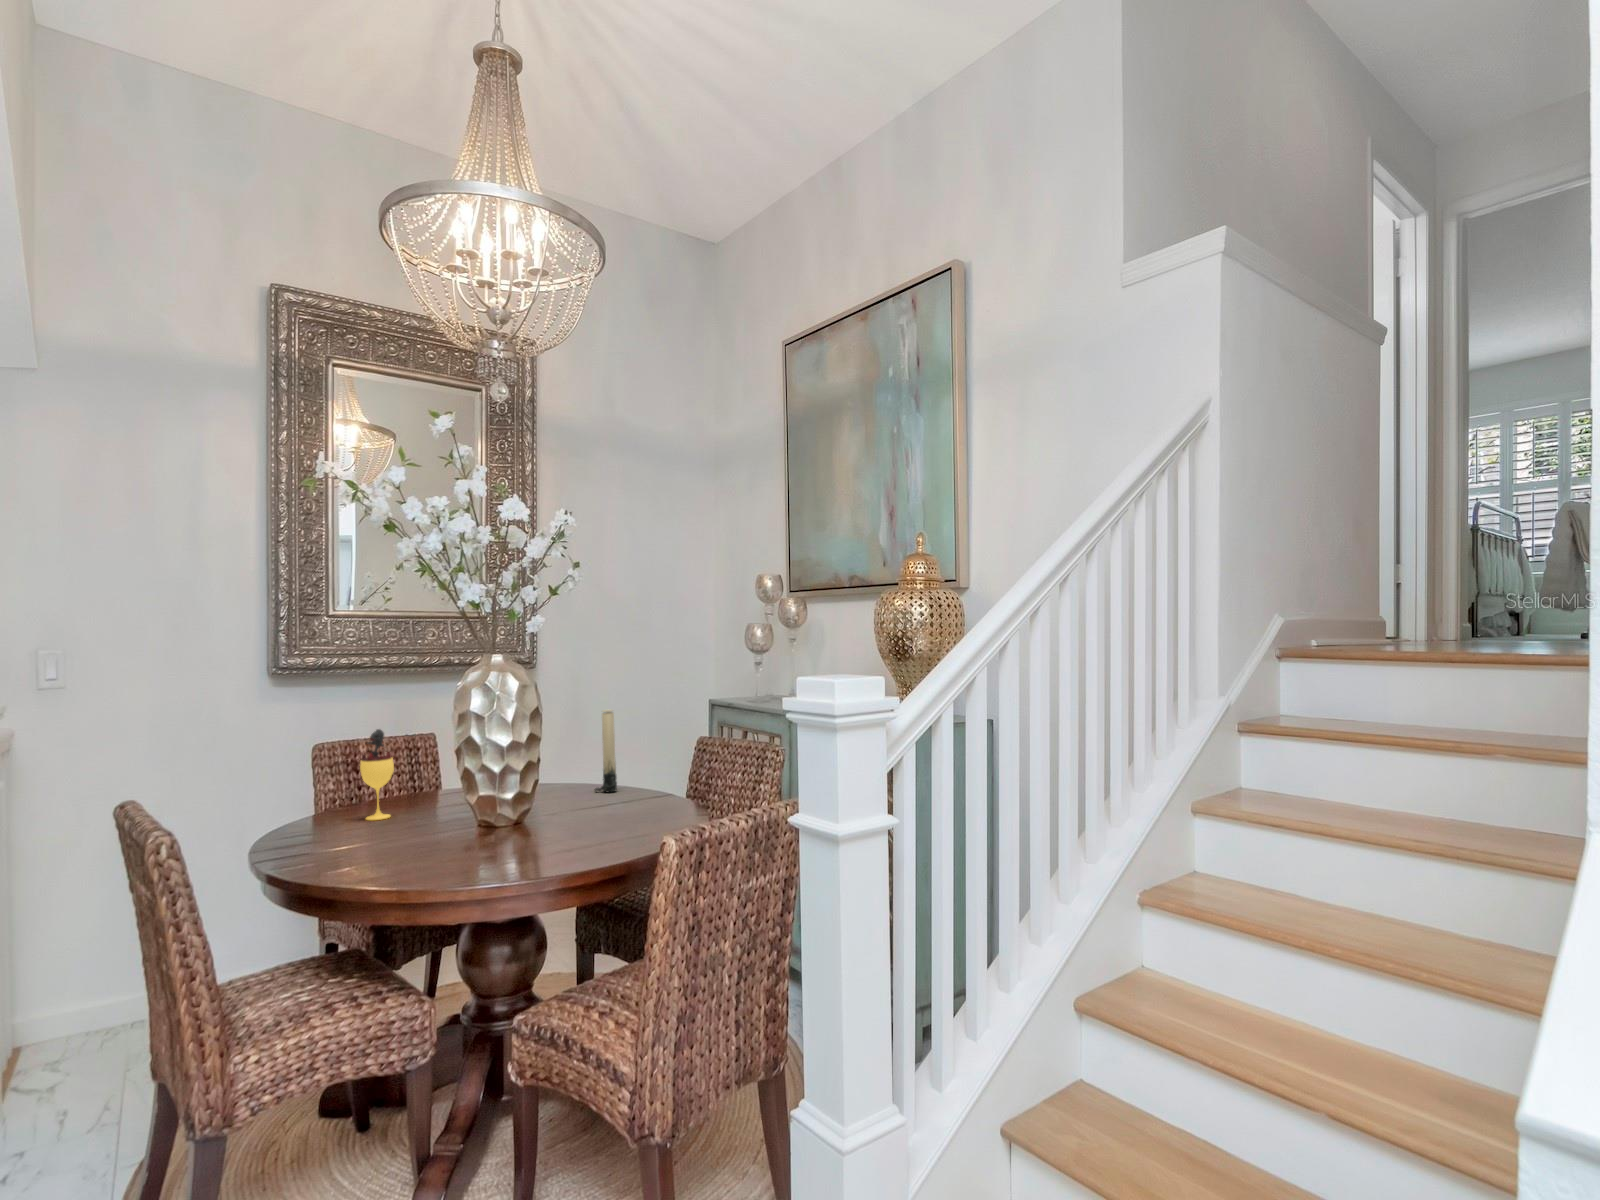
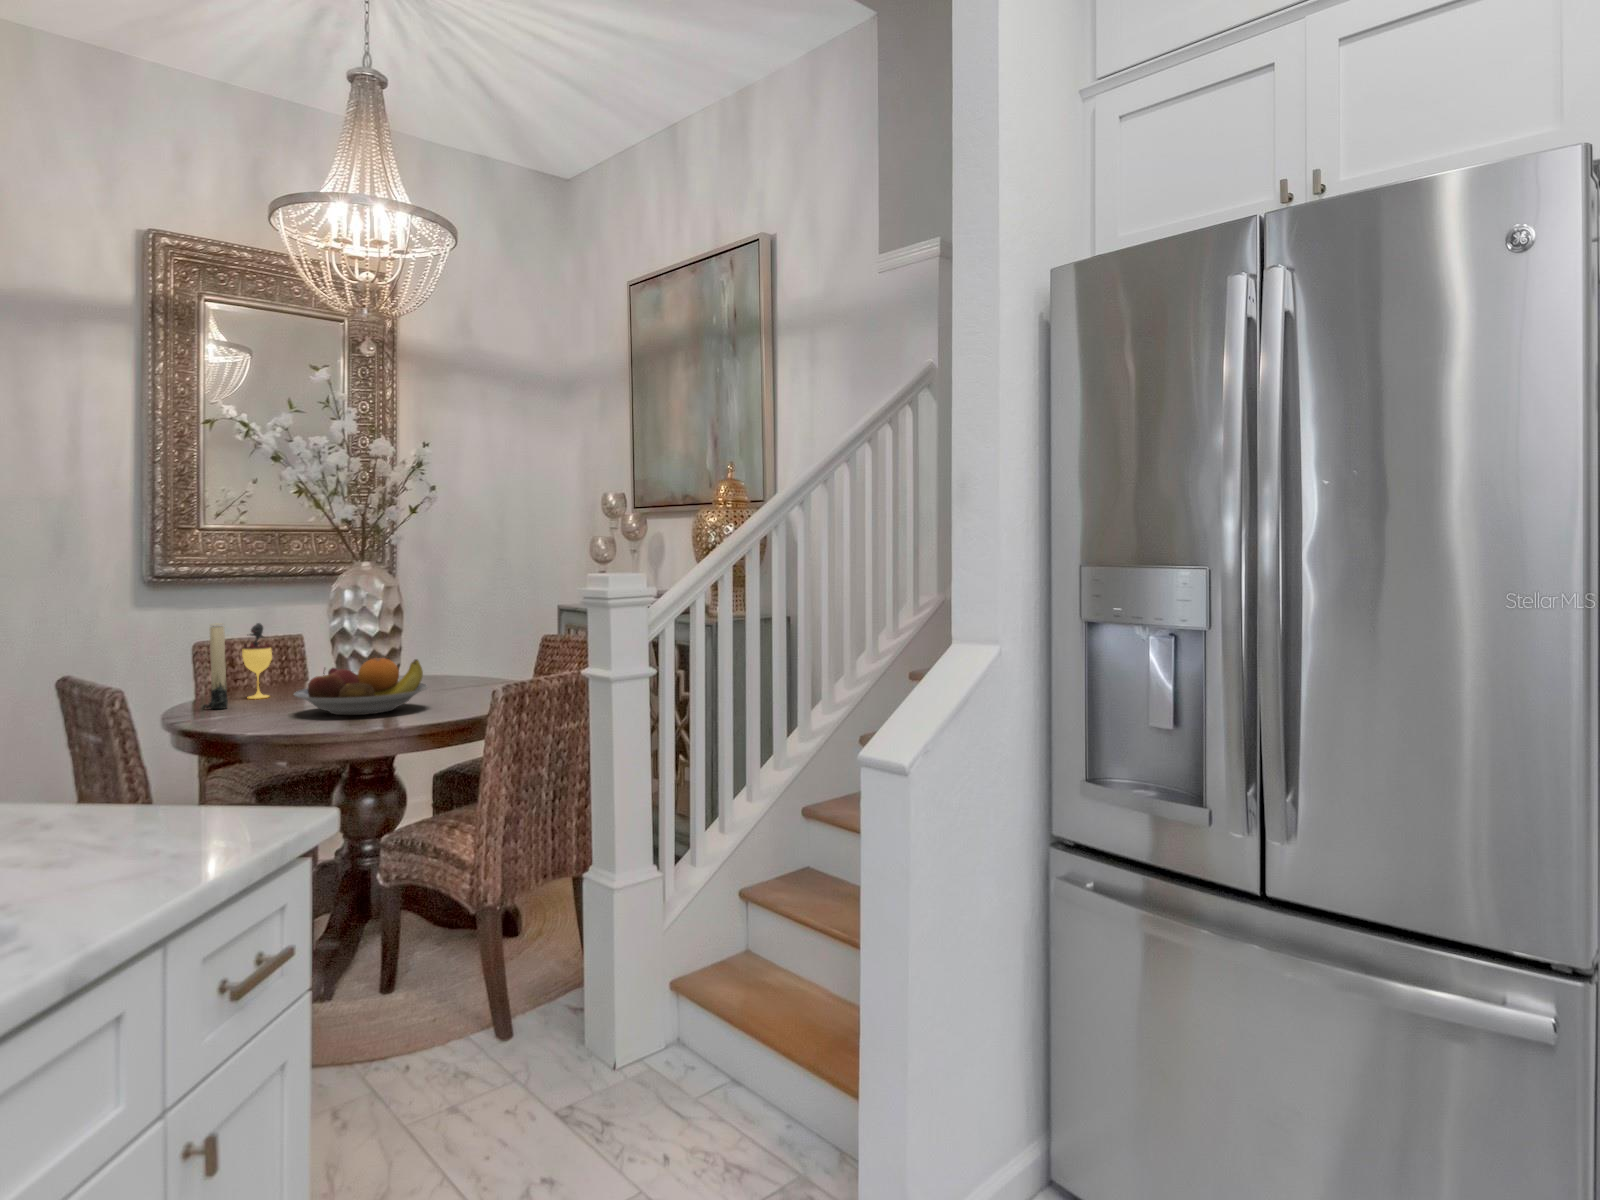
candle: present [595,710,617,792] -> present [202,623,228,709]
fruit bowl: none [411,778,573,855] -> present [294,658,428,715]

